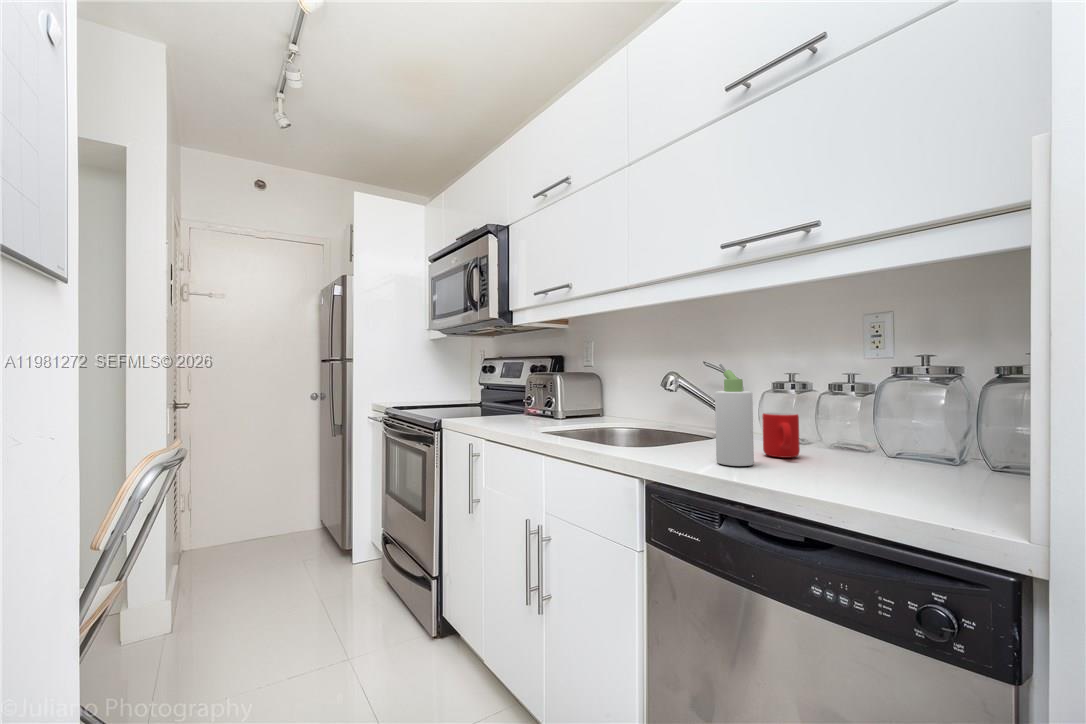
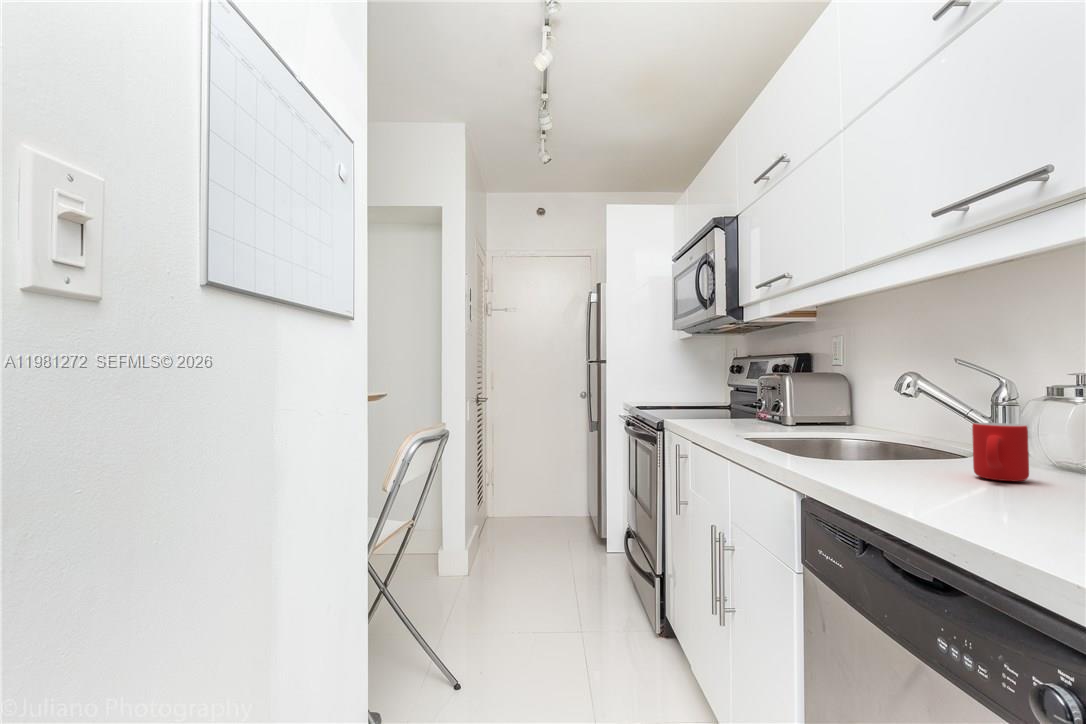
bottle: present [715,364,754,466] -> none [877,361,929,481]

